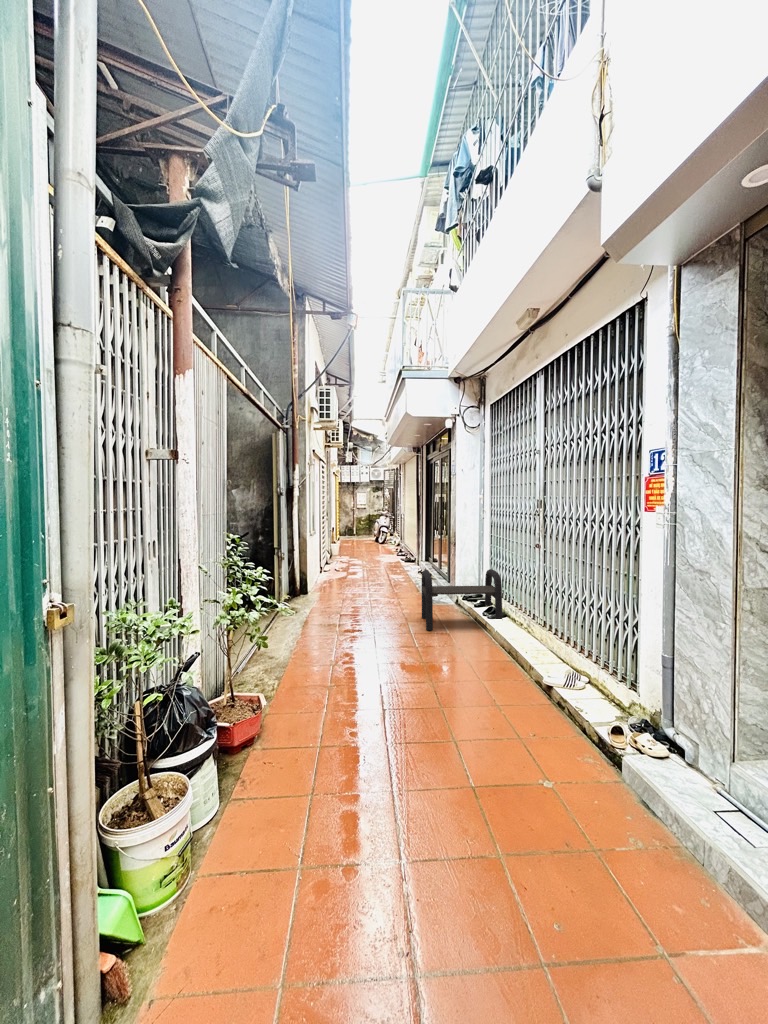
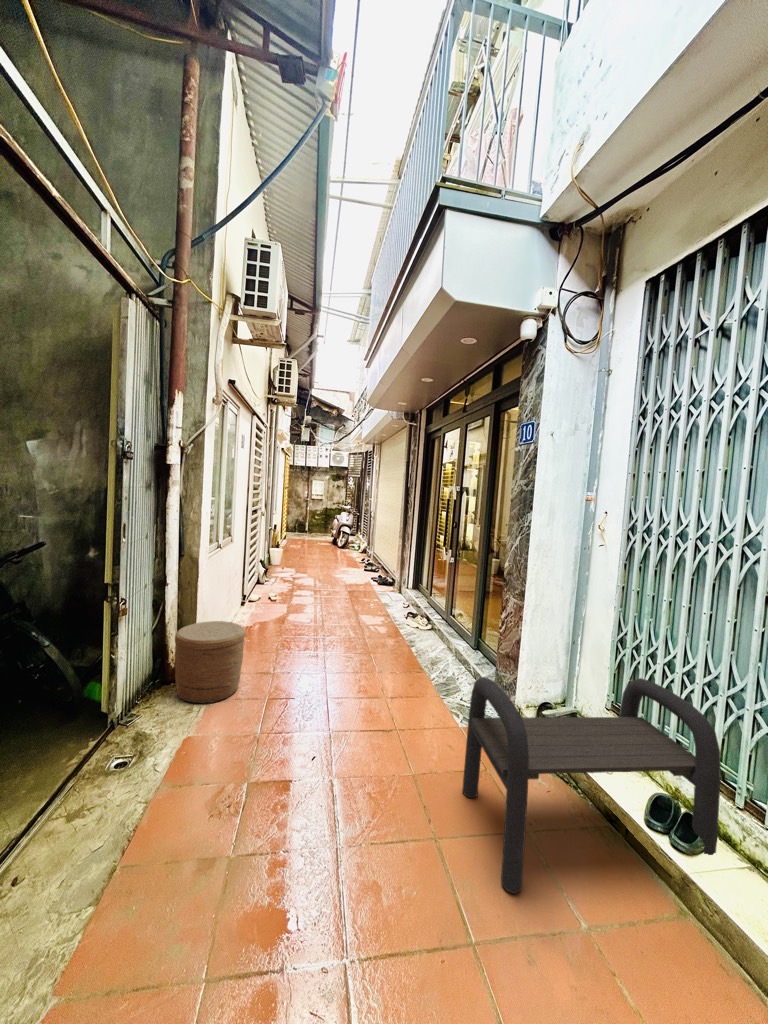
woven basket: none [300,569,330,602] -> present [175,621,246,703]

